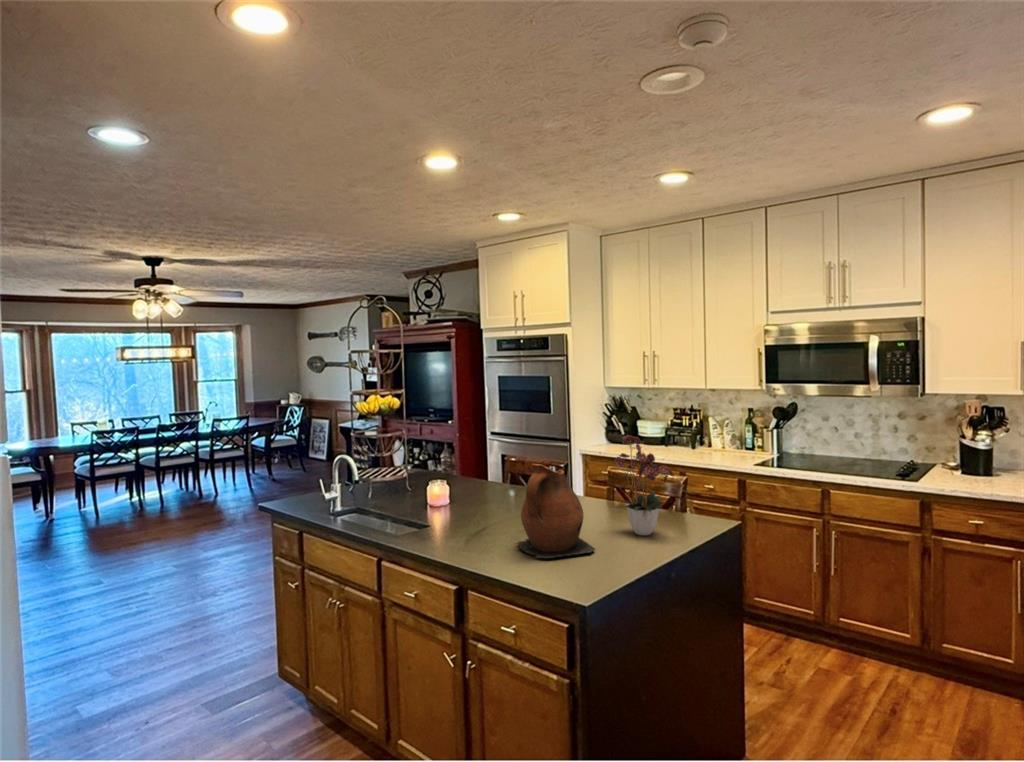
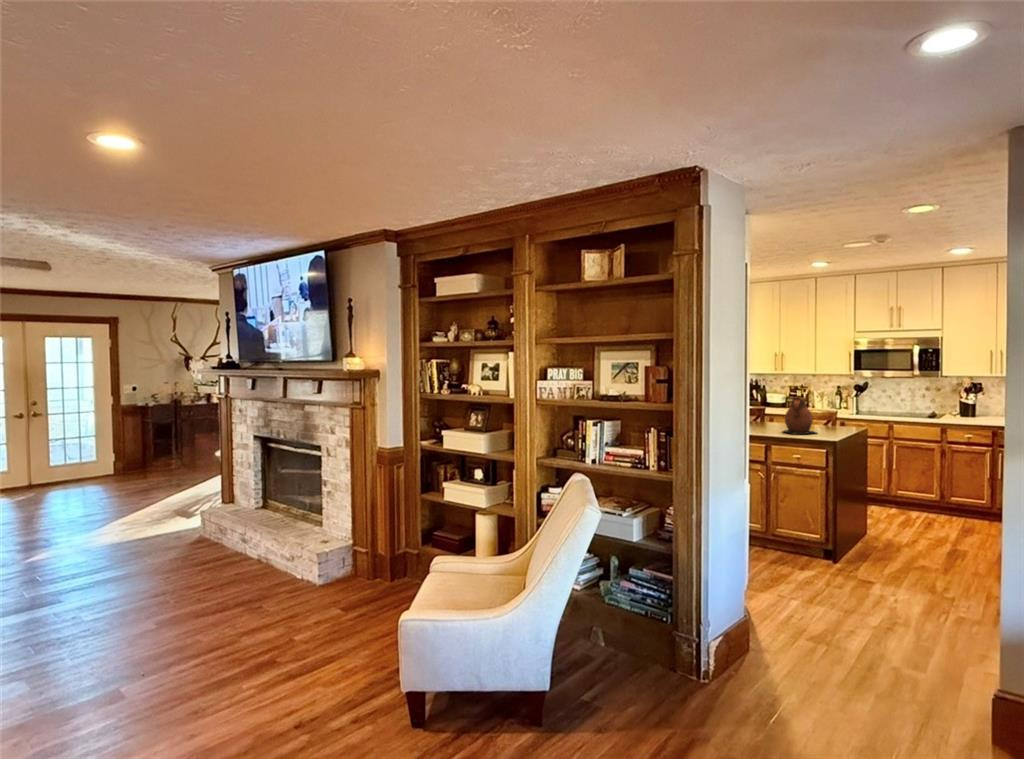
flower arrangement: present [615,435,674,536] -> none [814,386,848,431]

